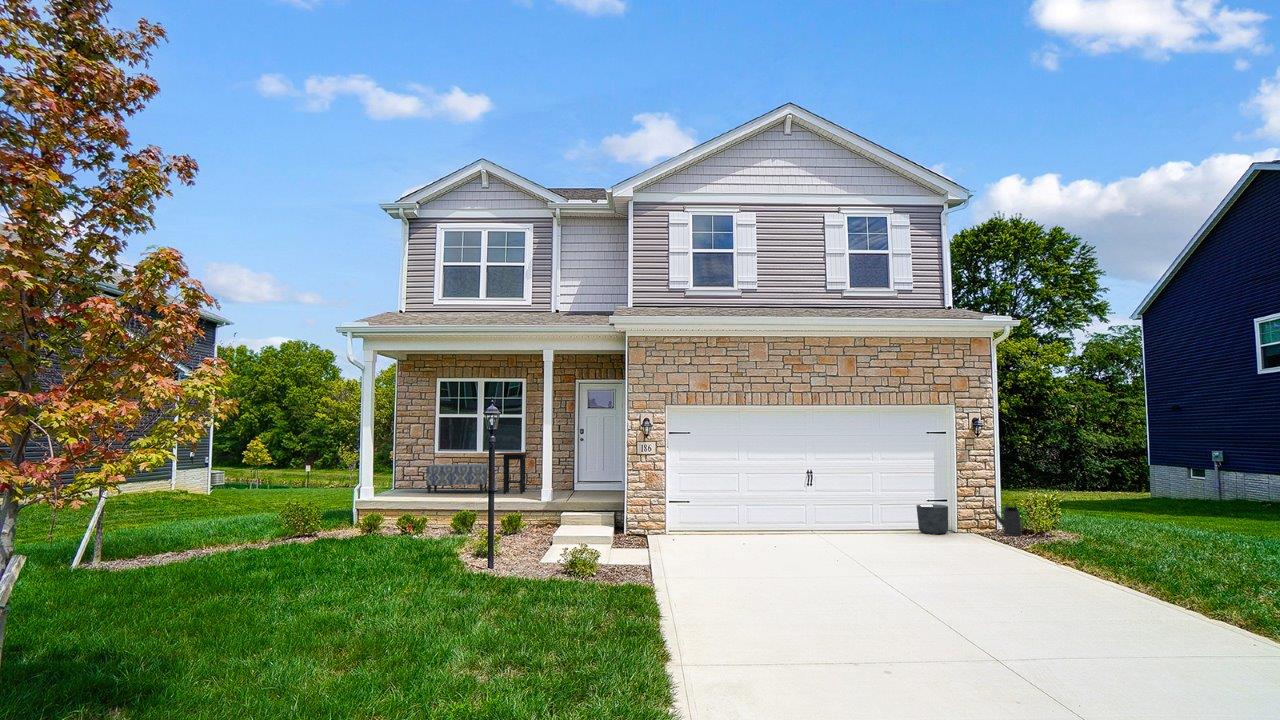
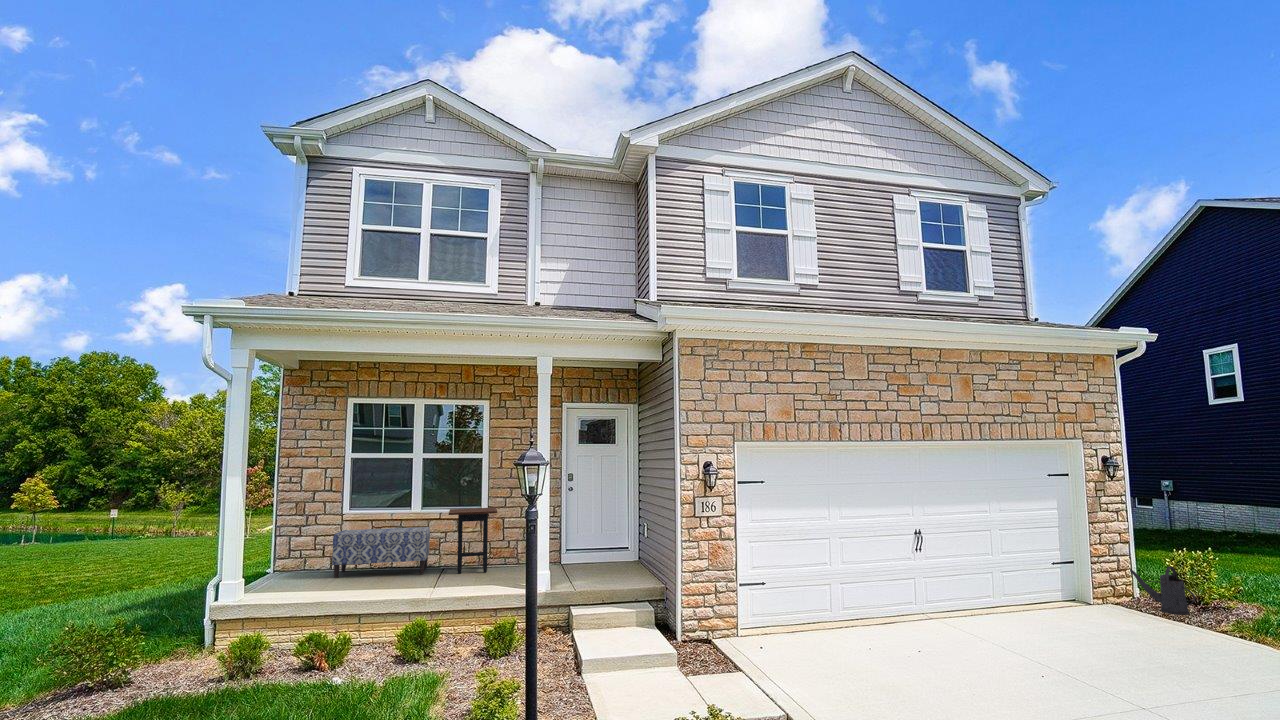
planter: present [917,504,948,534] -> none [1050,573,1098,616]

